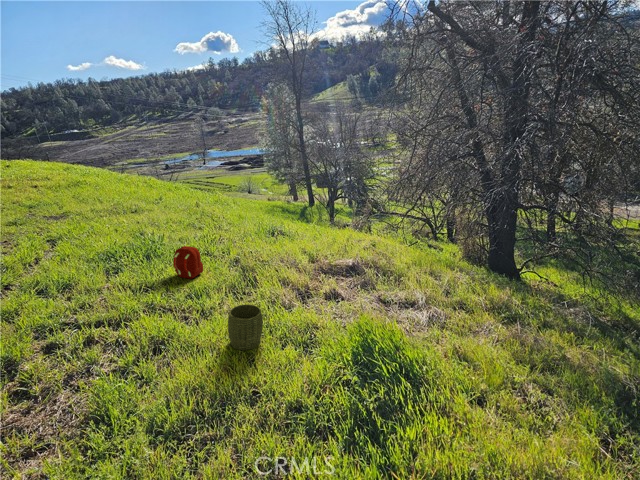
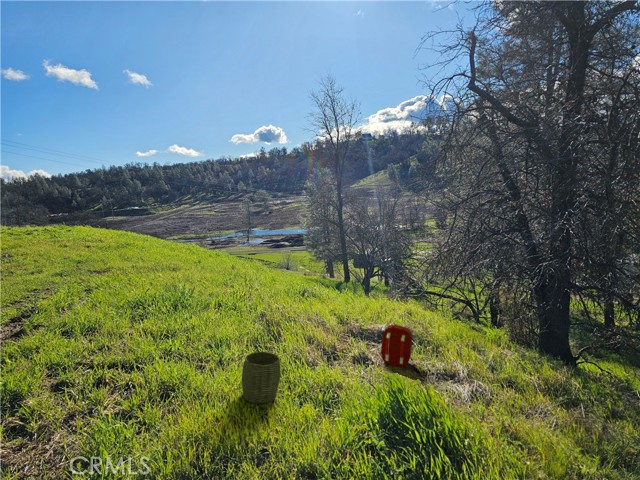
backpack: present [173,246,203,279] -> present [381,325,412,367]

